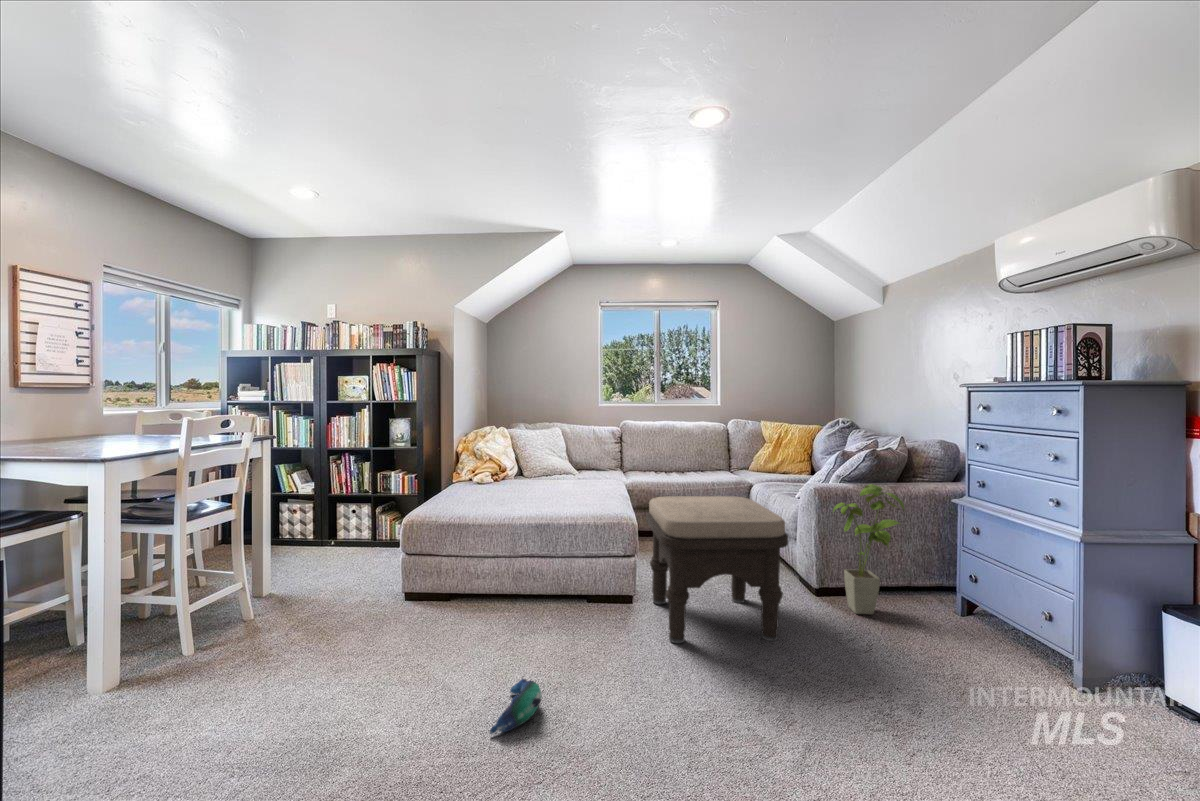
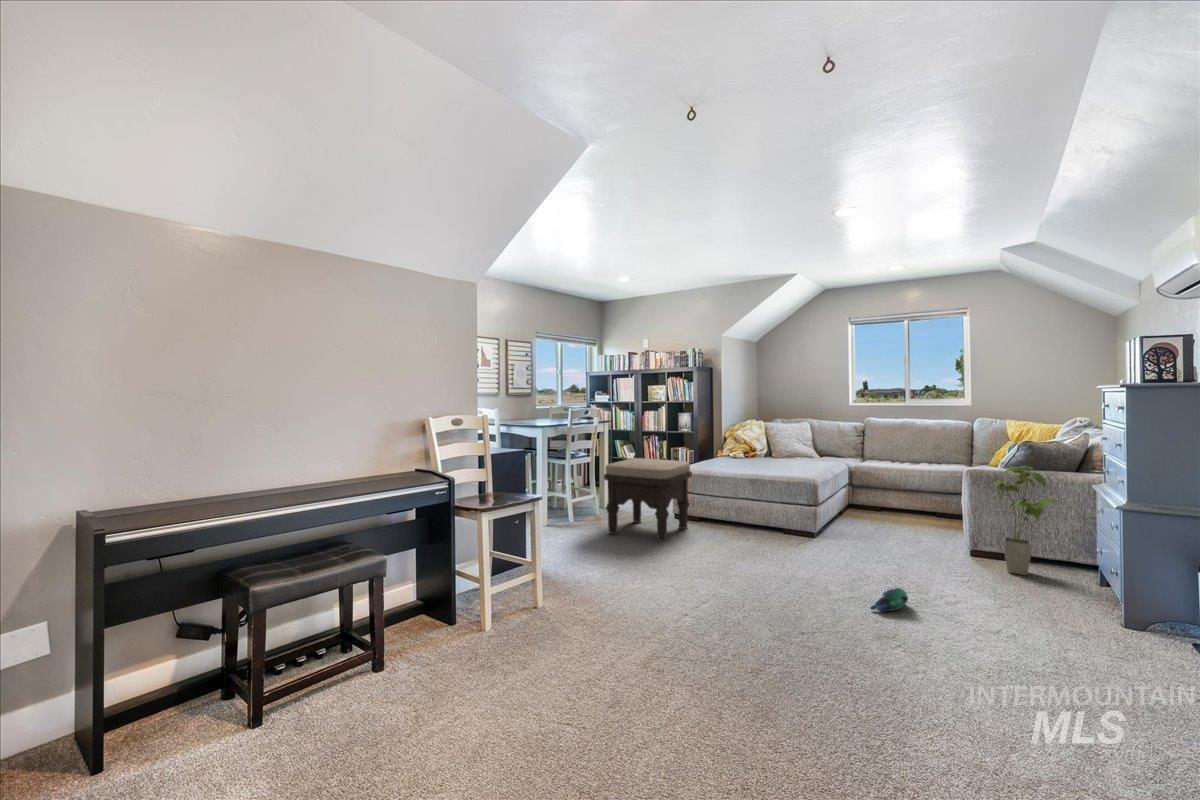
ottoman: present [646,496,788,643] -> present [604,458,692,542]
plush toy: present [490,679,542,734] -> present [870,588,908,611]

